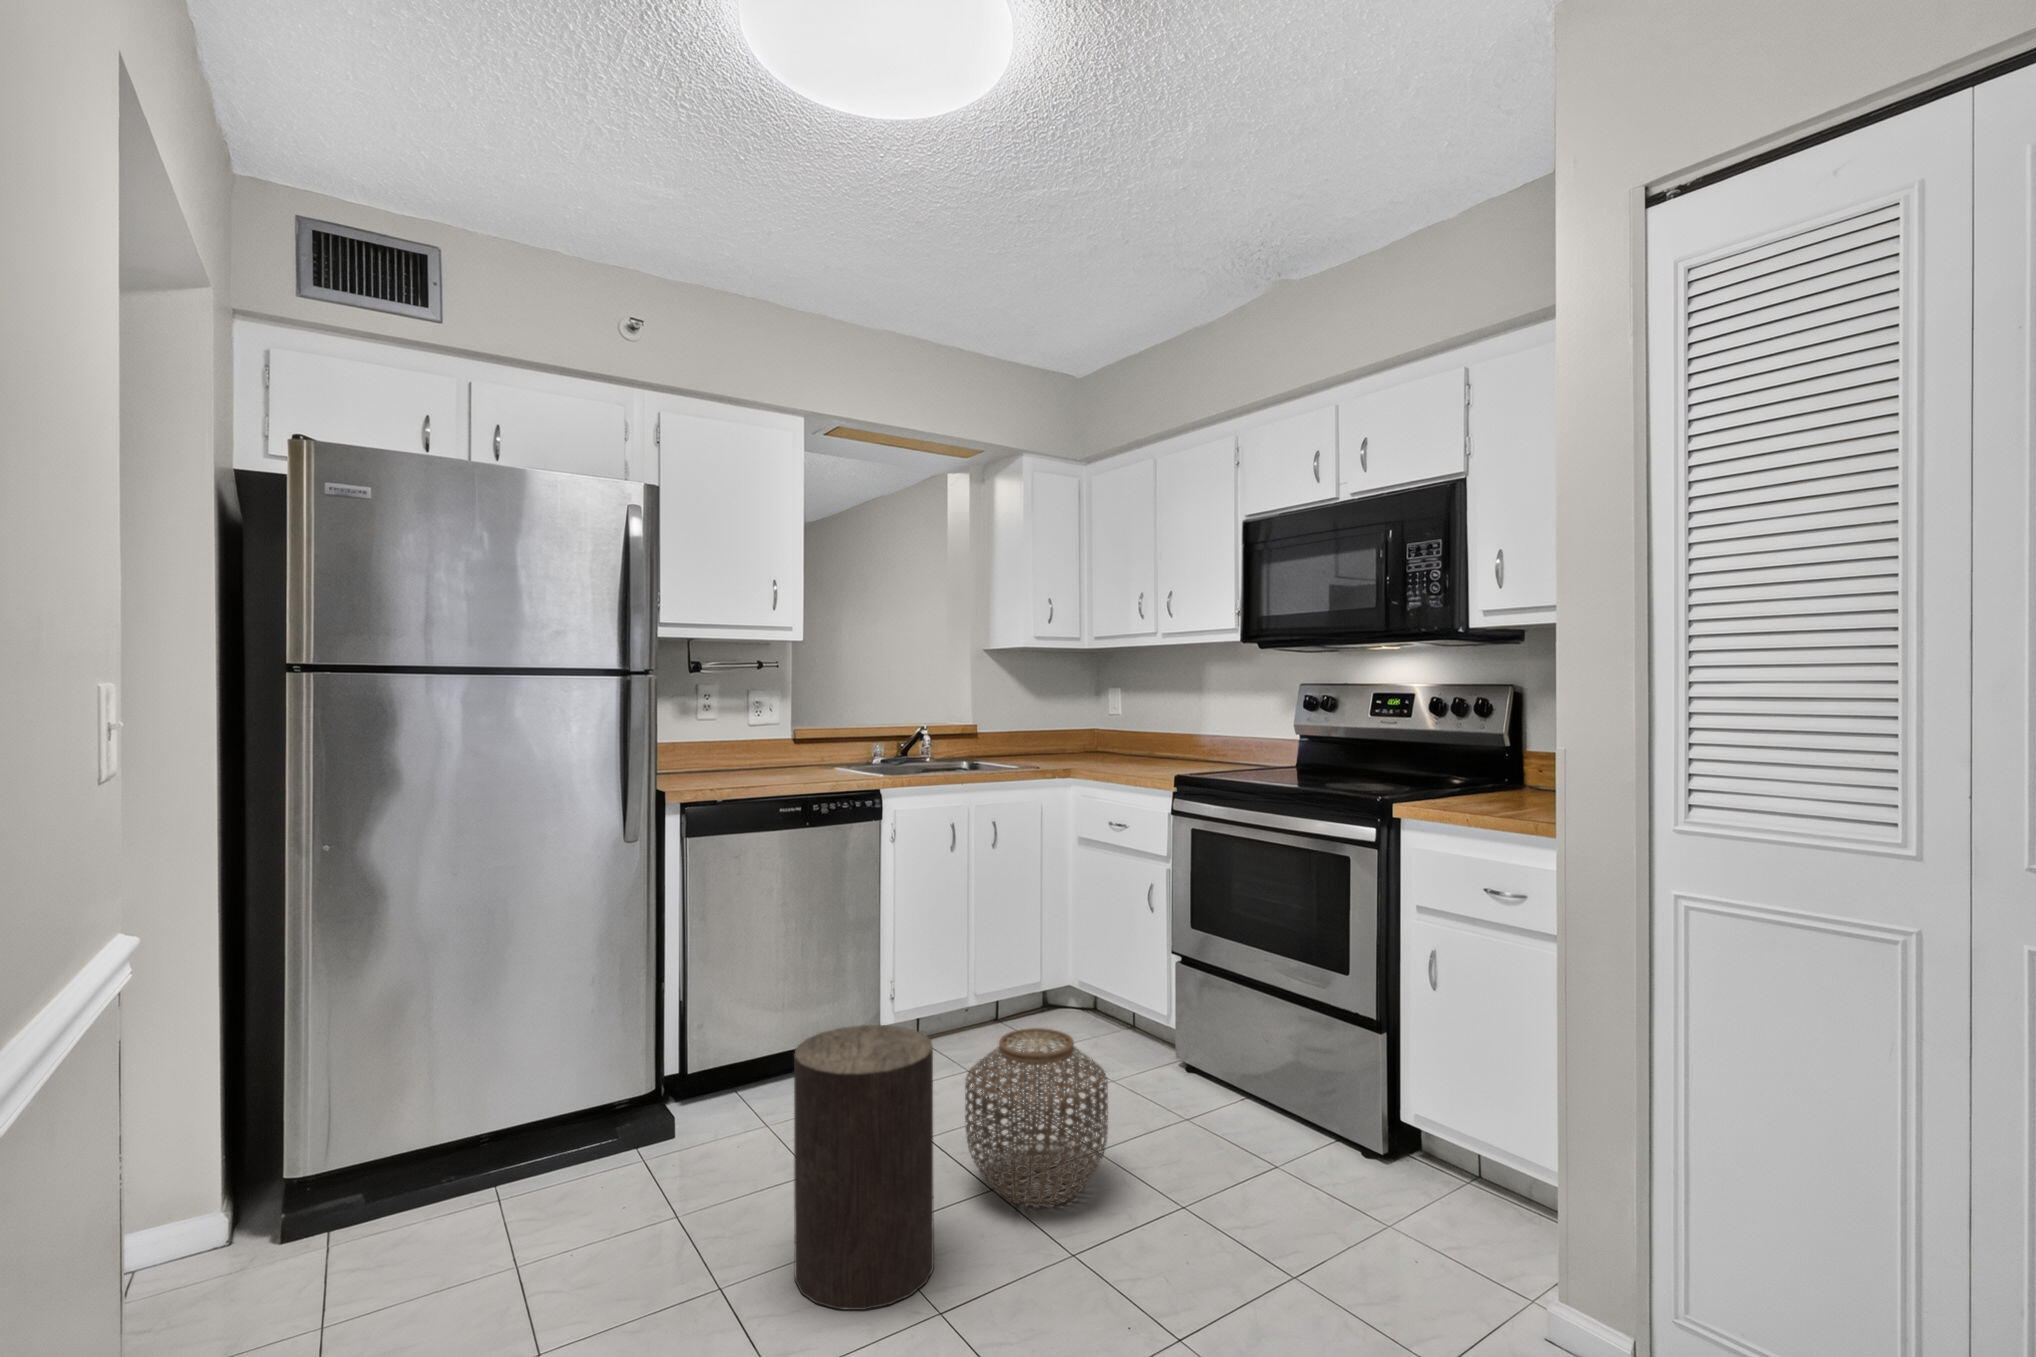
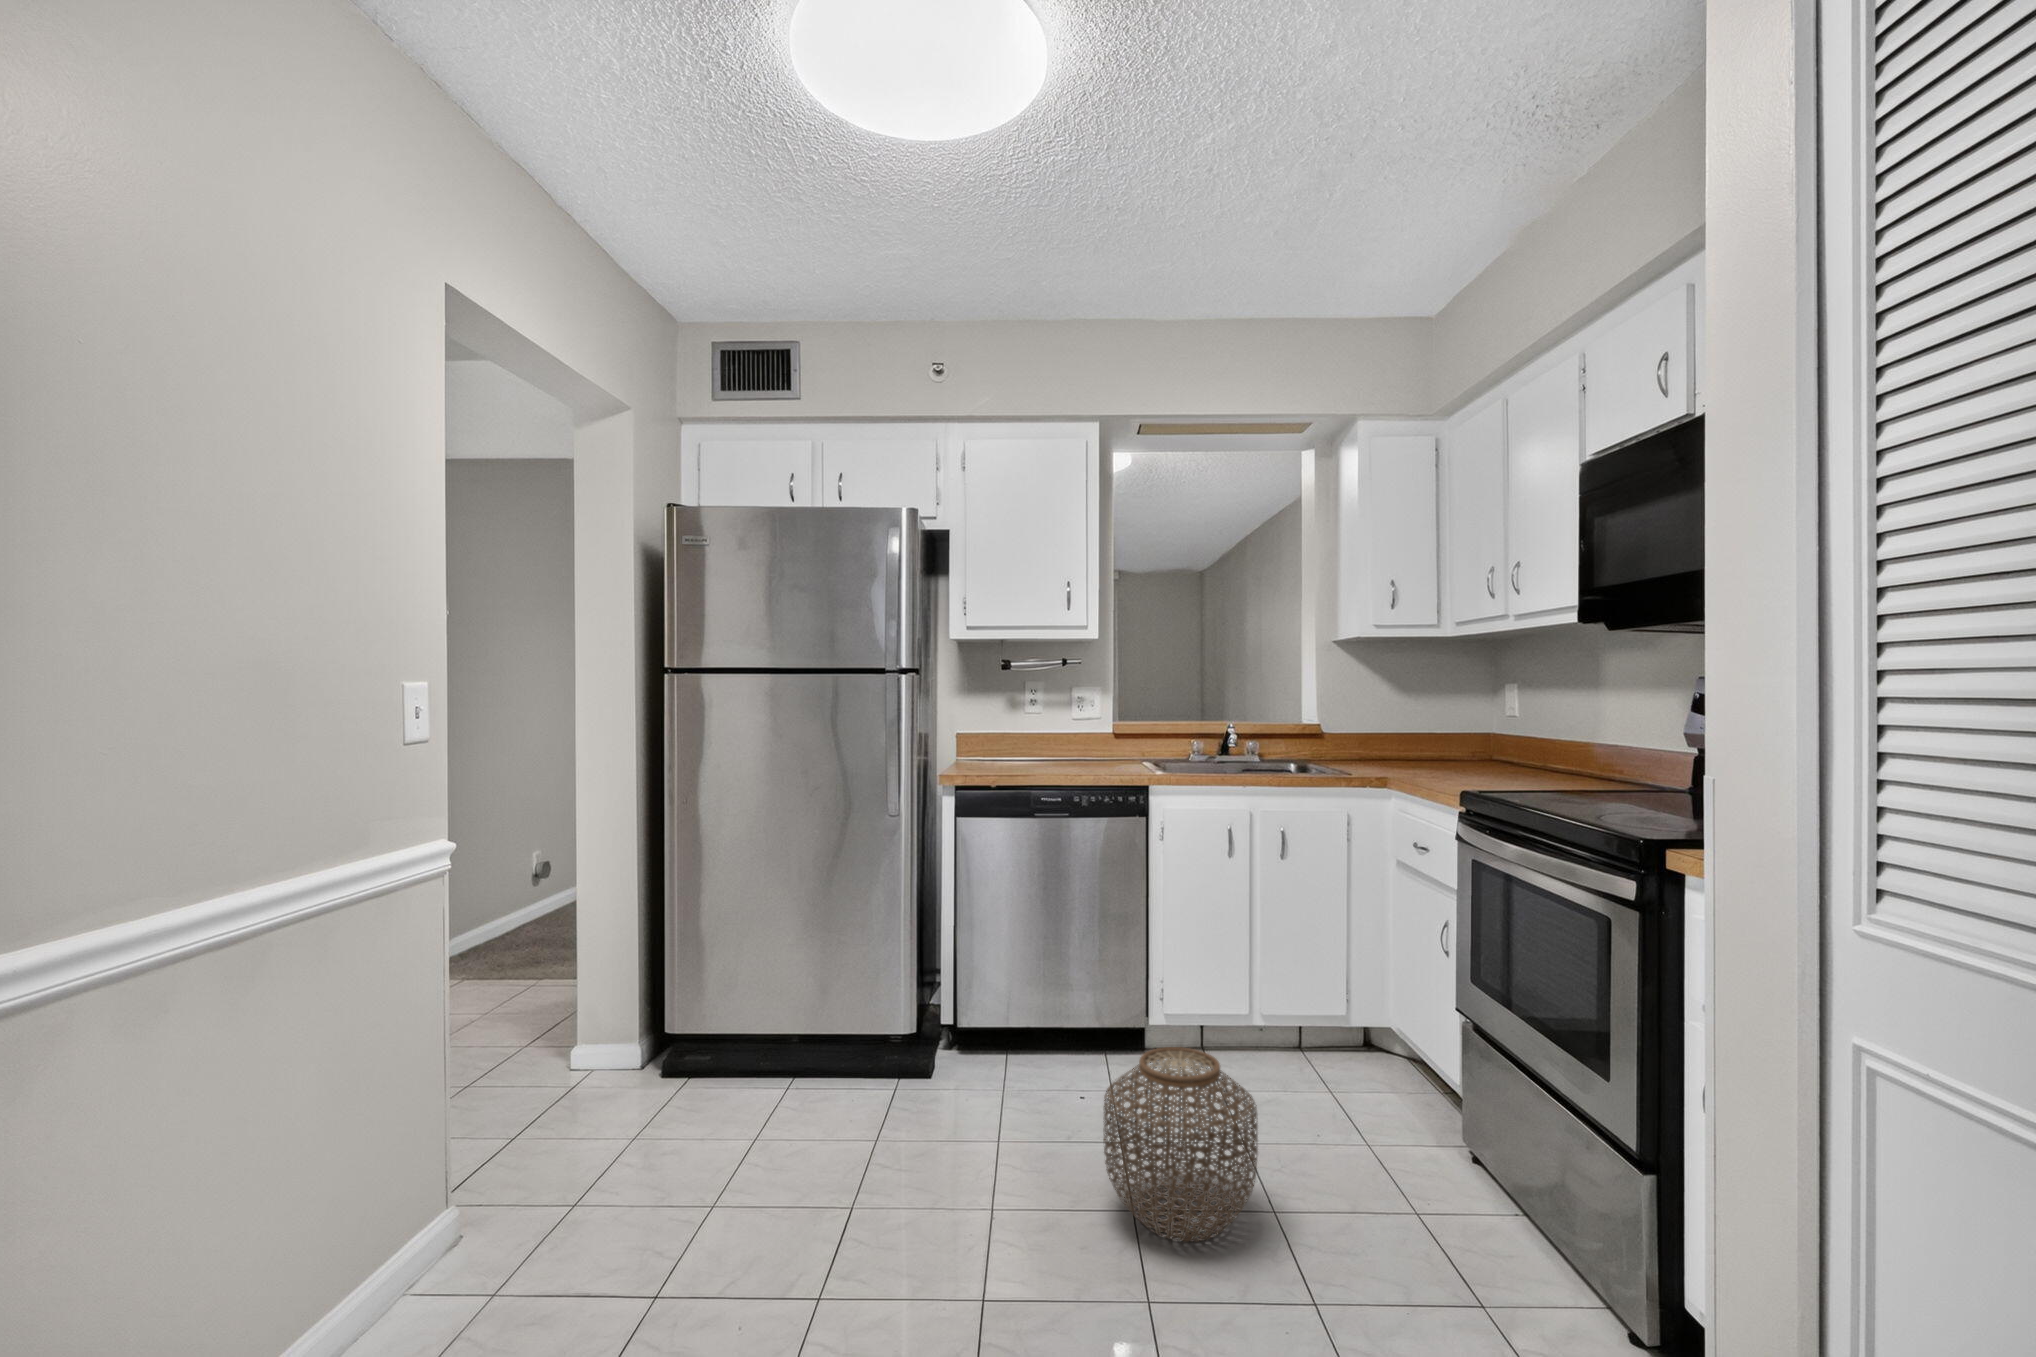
stool: present [794,1025,934,1310] -> none [899,1005,1029,1274]

